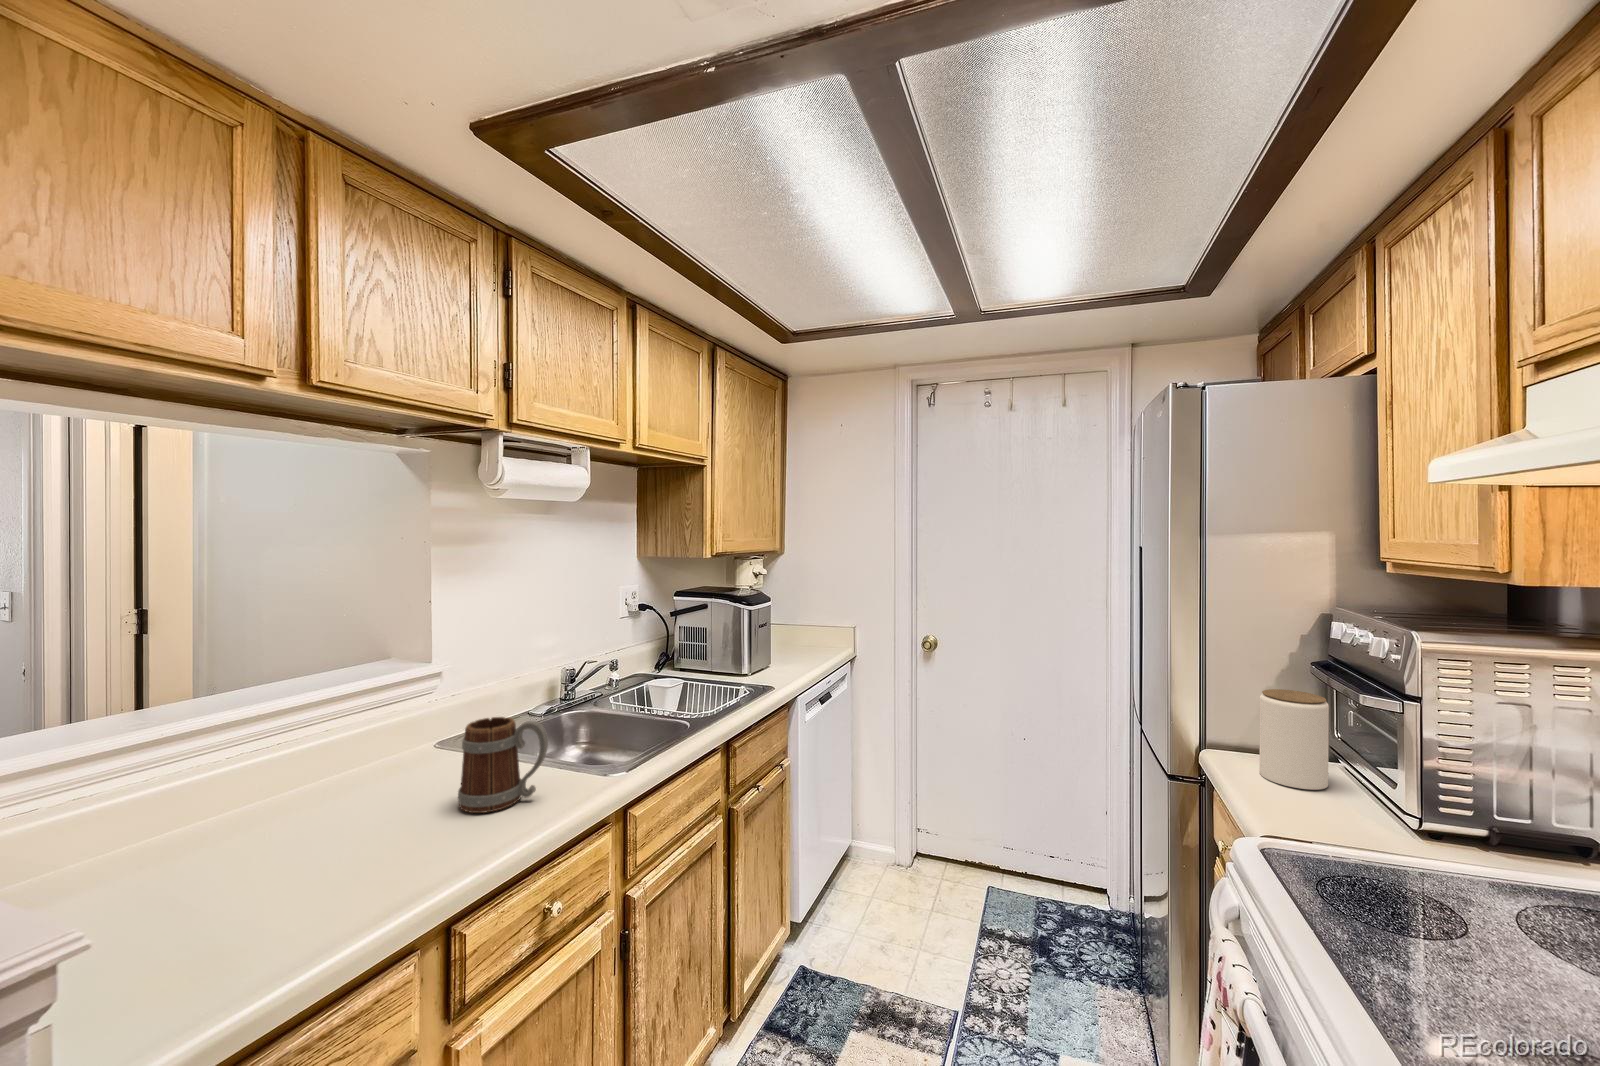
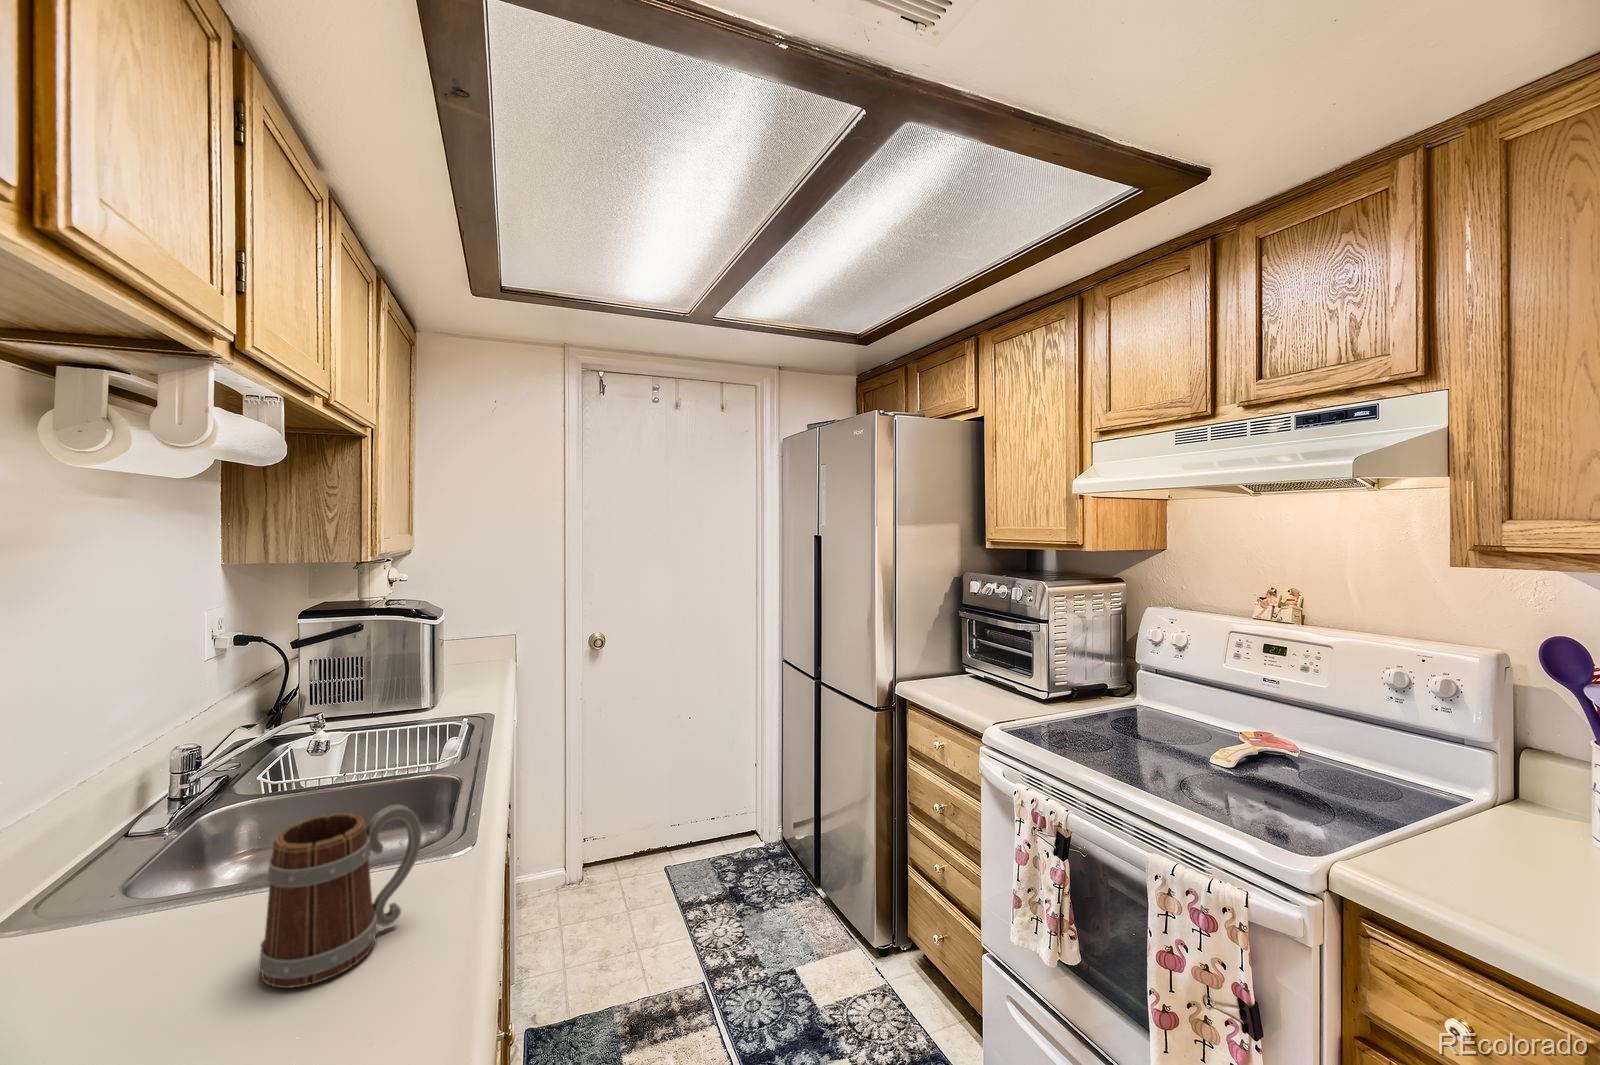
jar: present [1259,689,1329,790] -> none [938,633,977,698]

